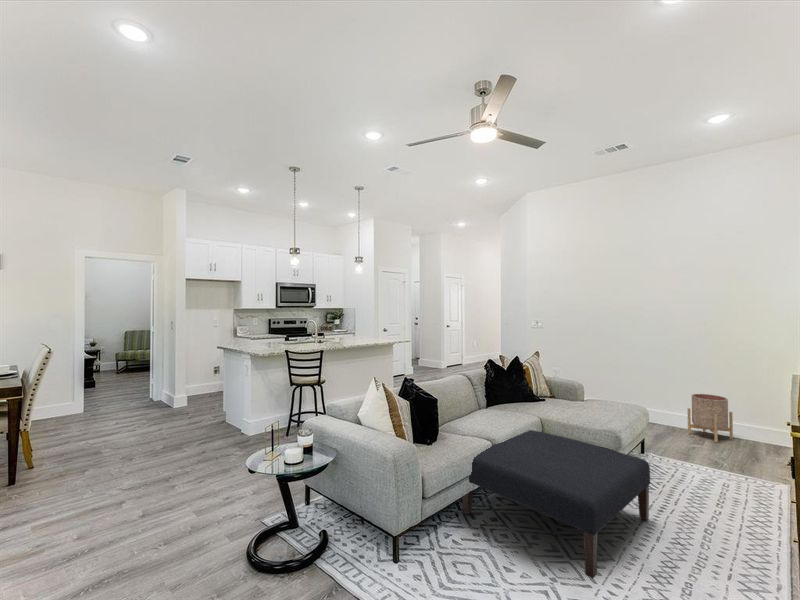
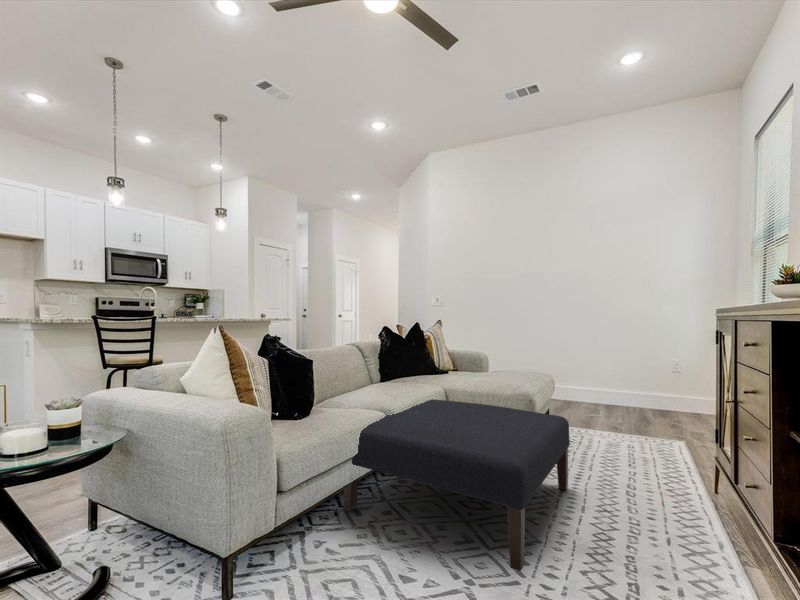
planter: present [687,394,733,443] -> none [583,363,623,410]

